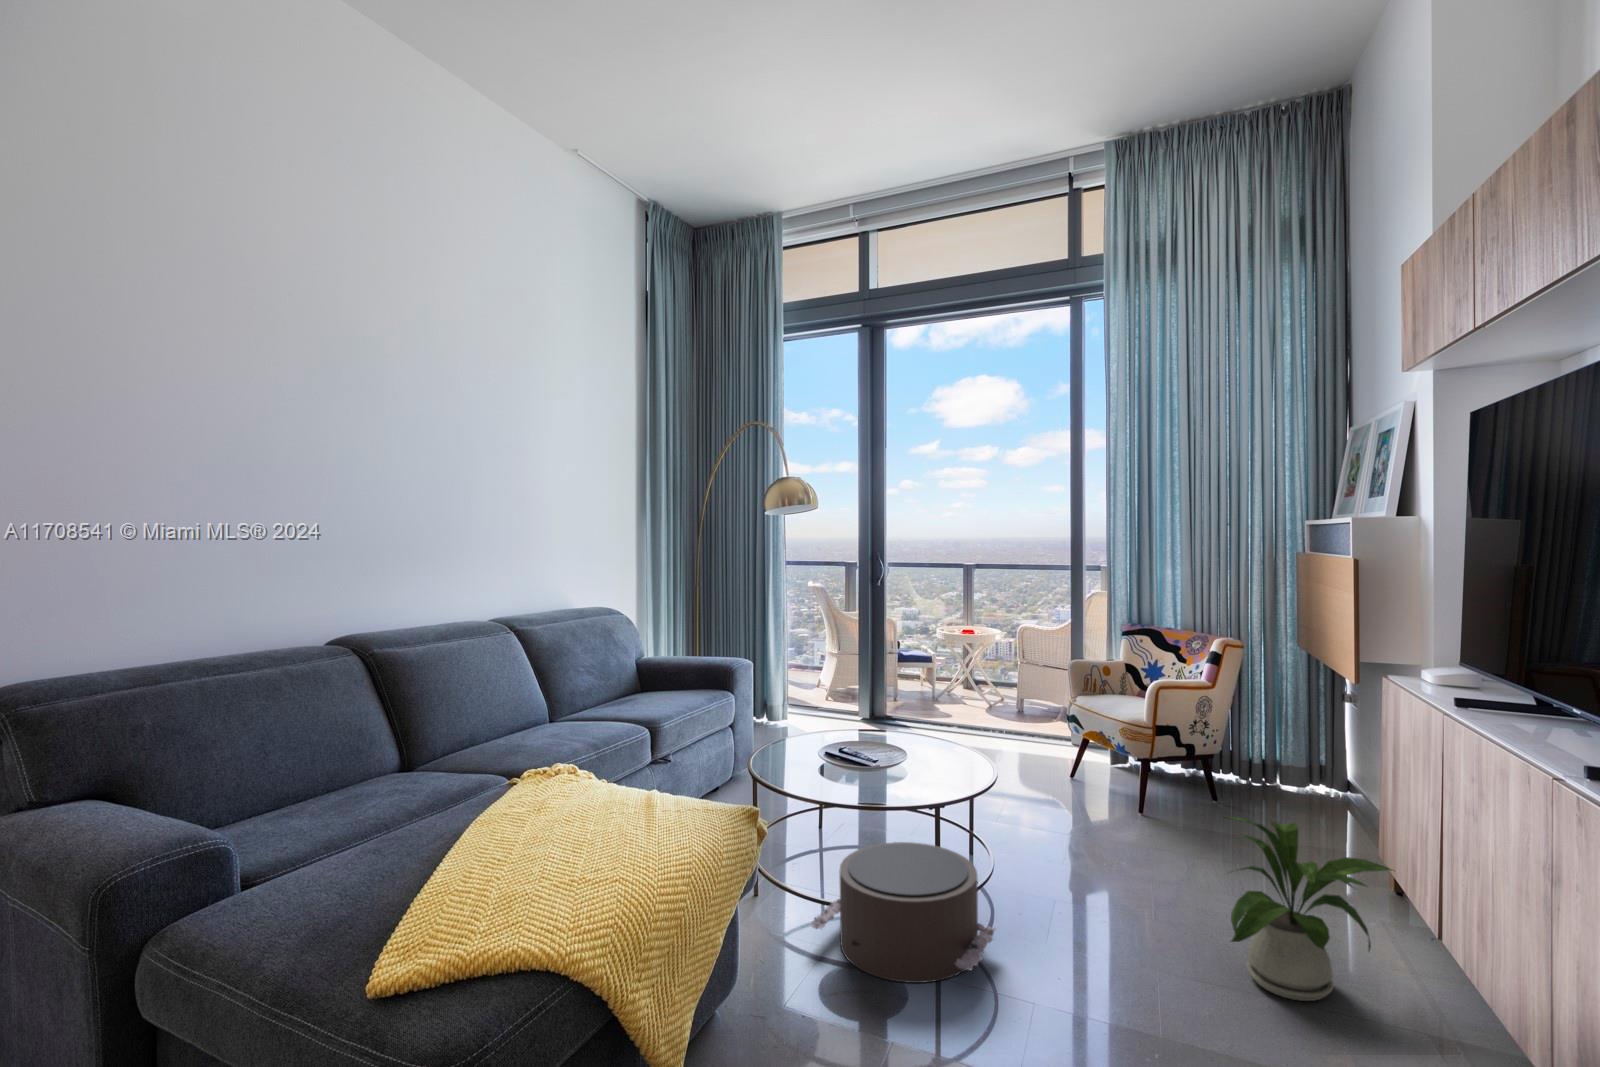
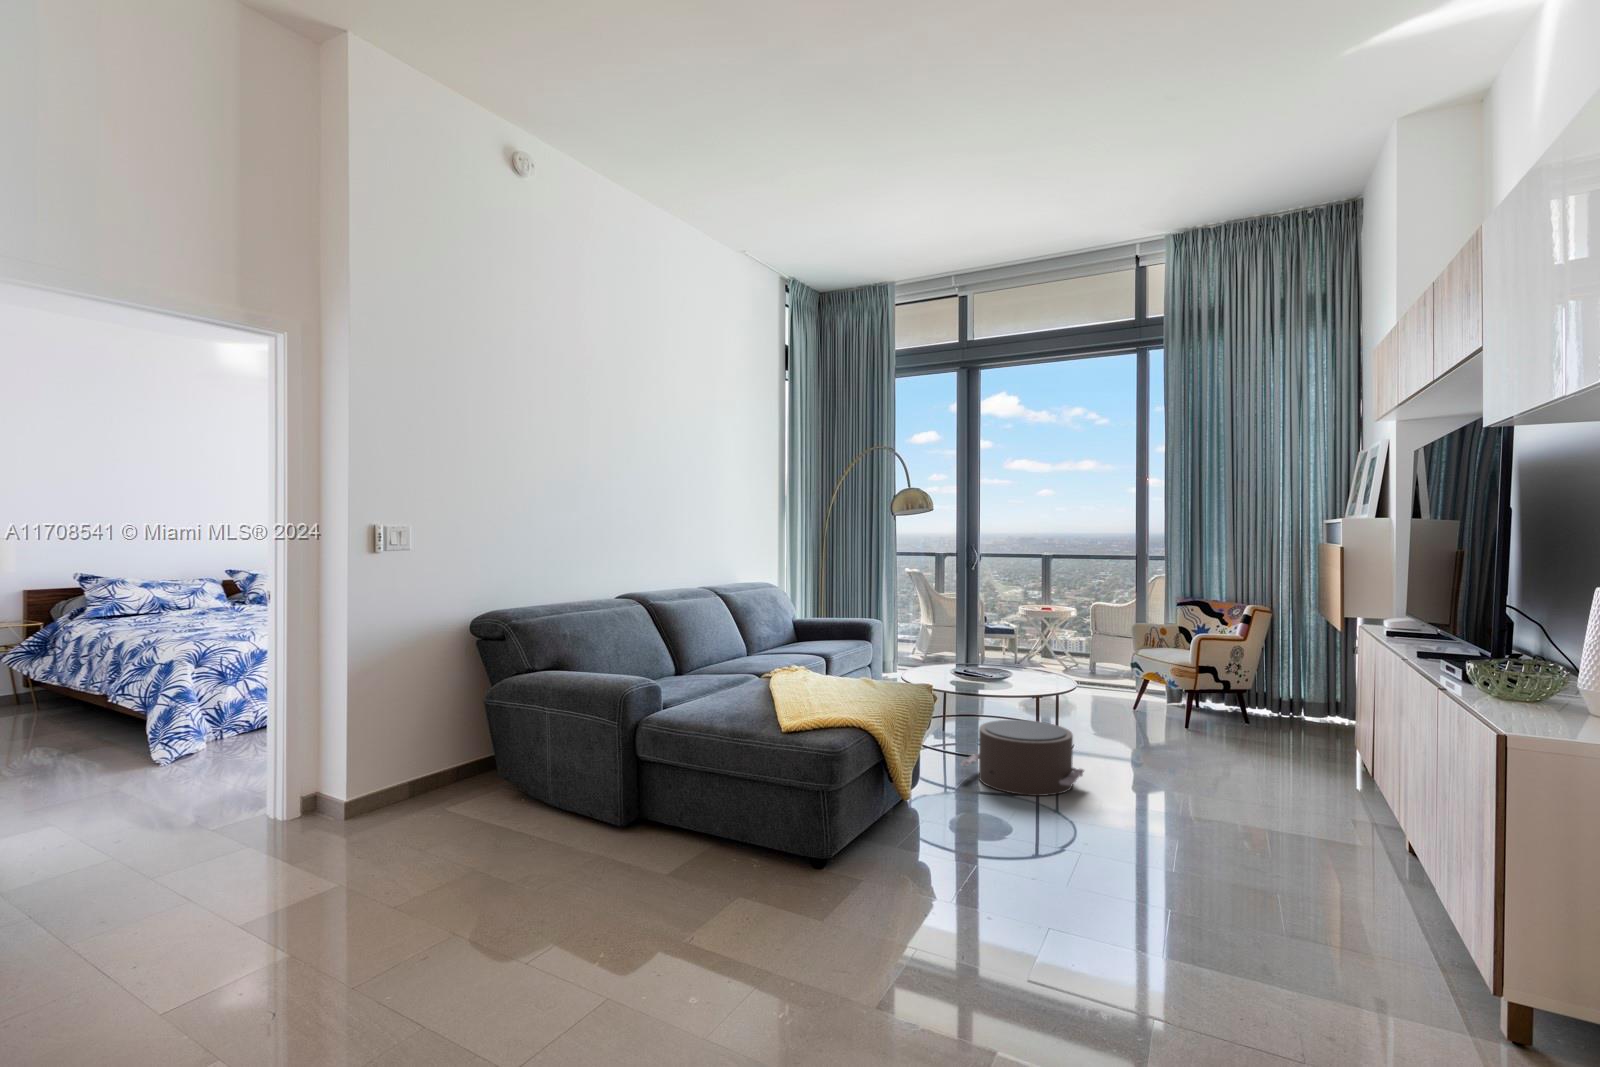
house plant: present [1226,817,1391,1001] -> none [1238,694,1359,813]

